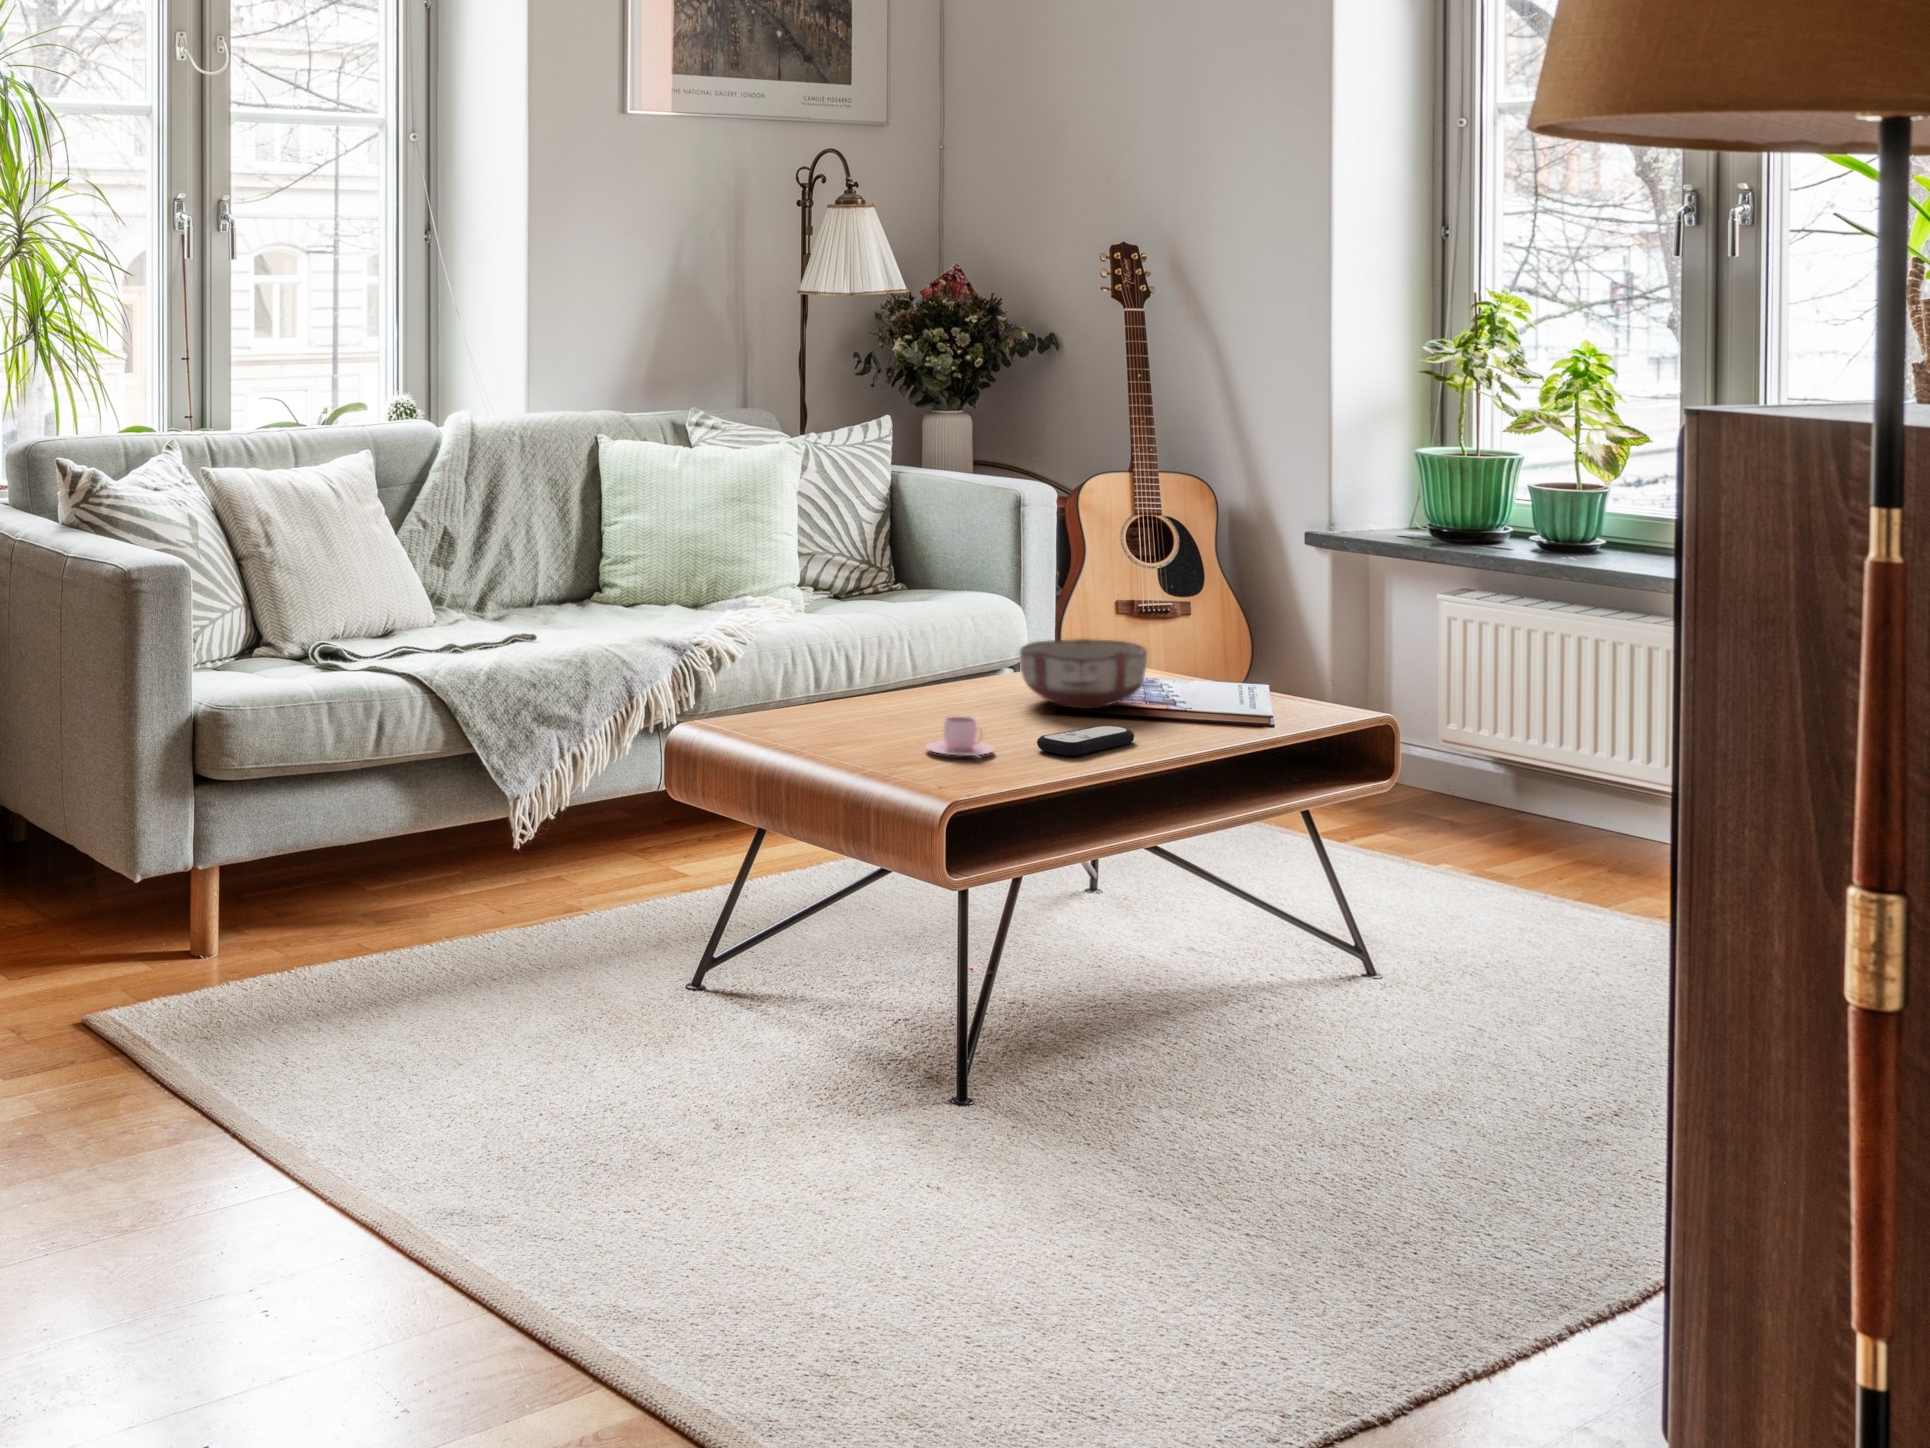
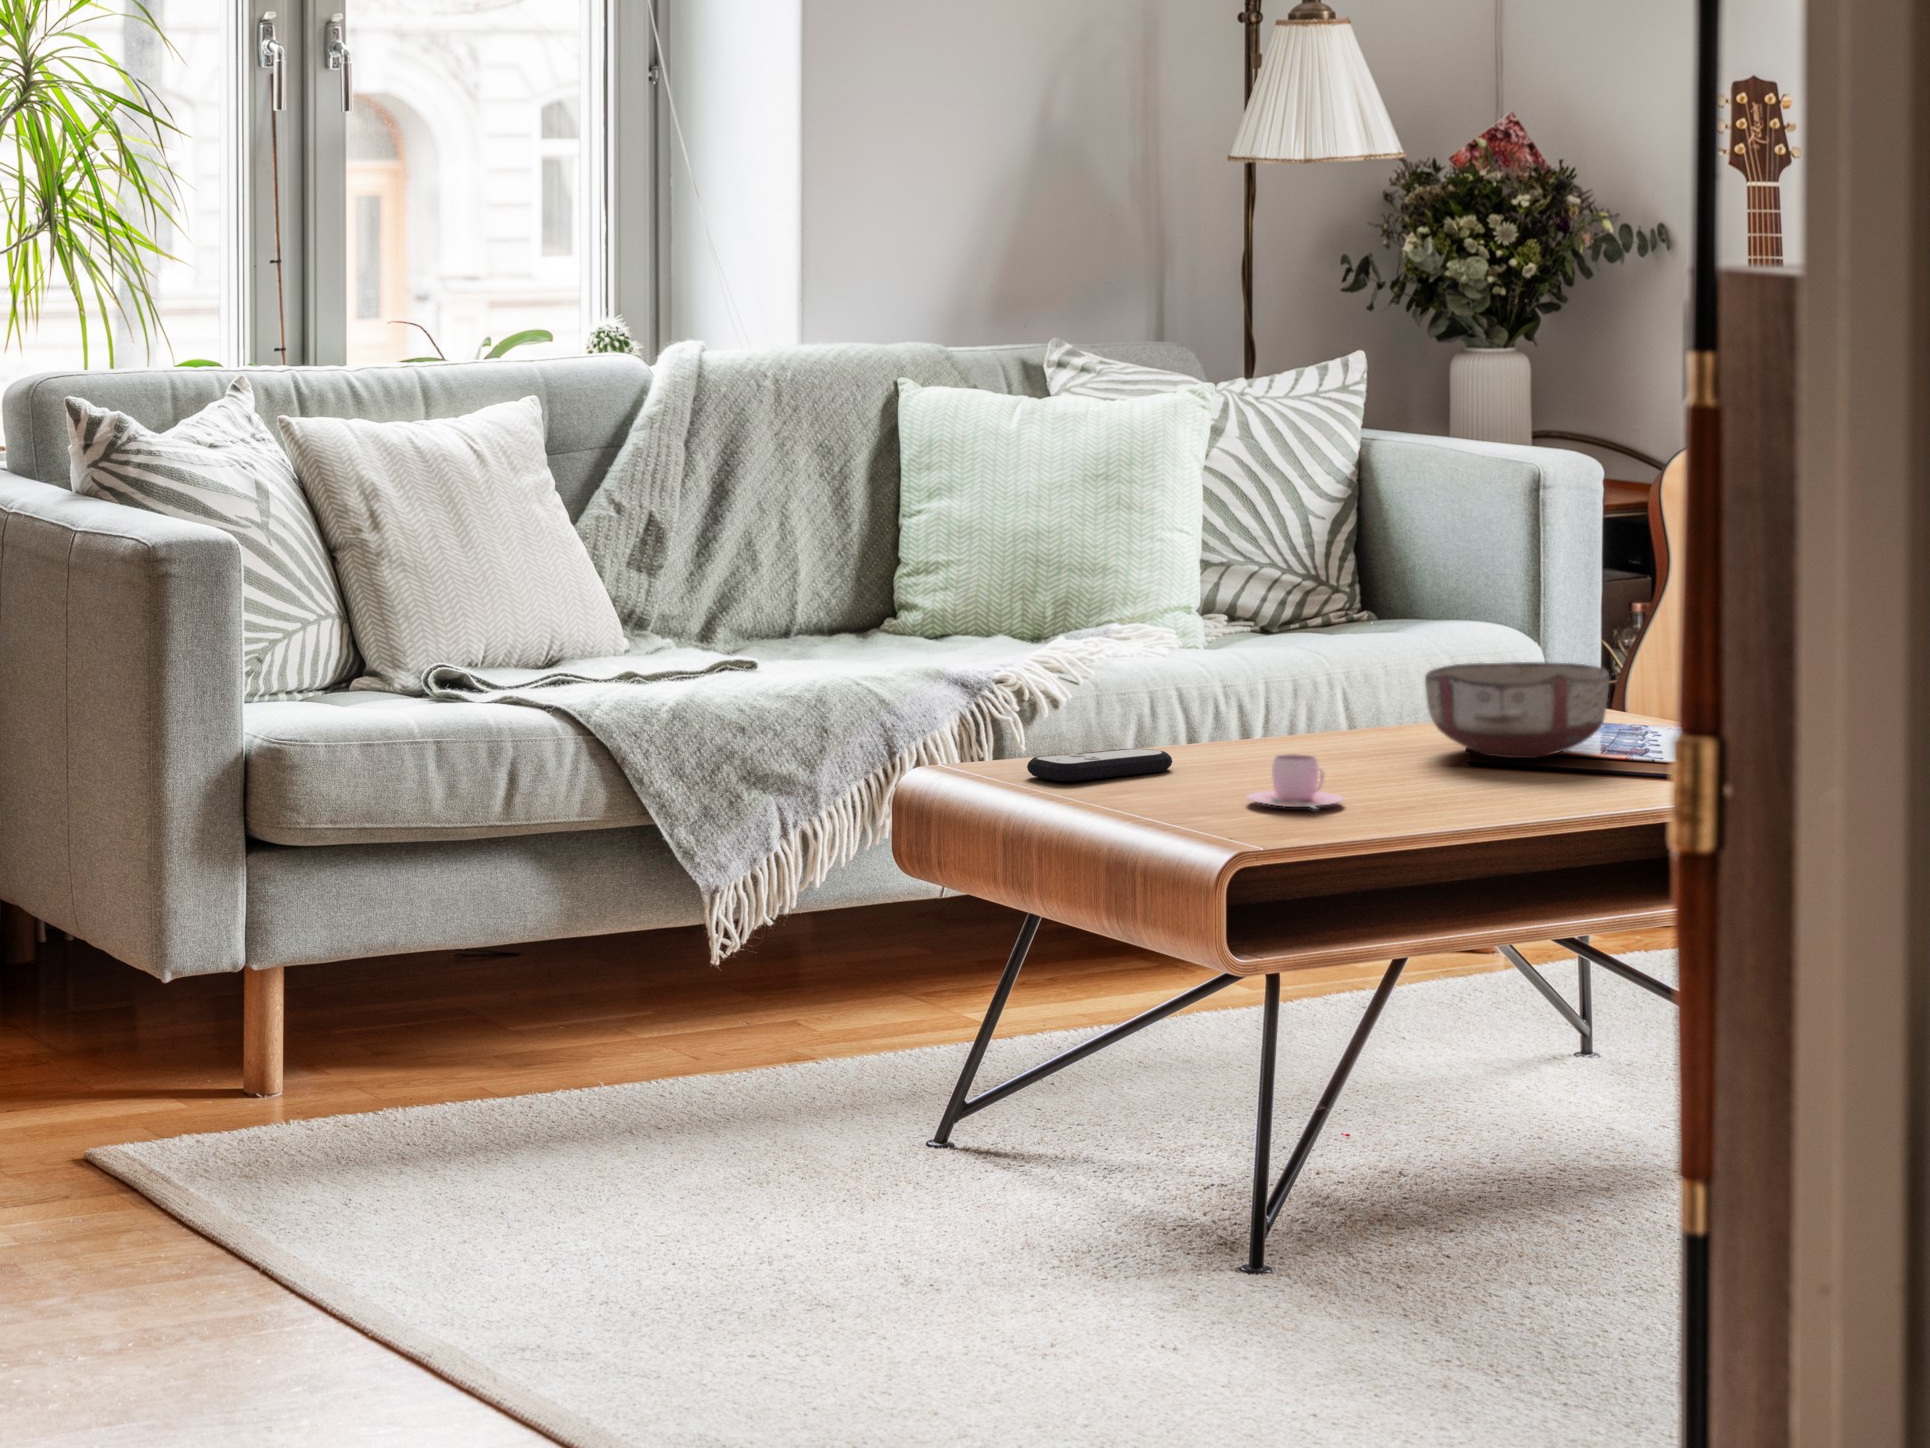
remote control: present [1037,726,1134,755] -> present [1027,749,1172,781]

